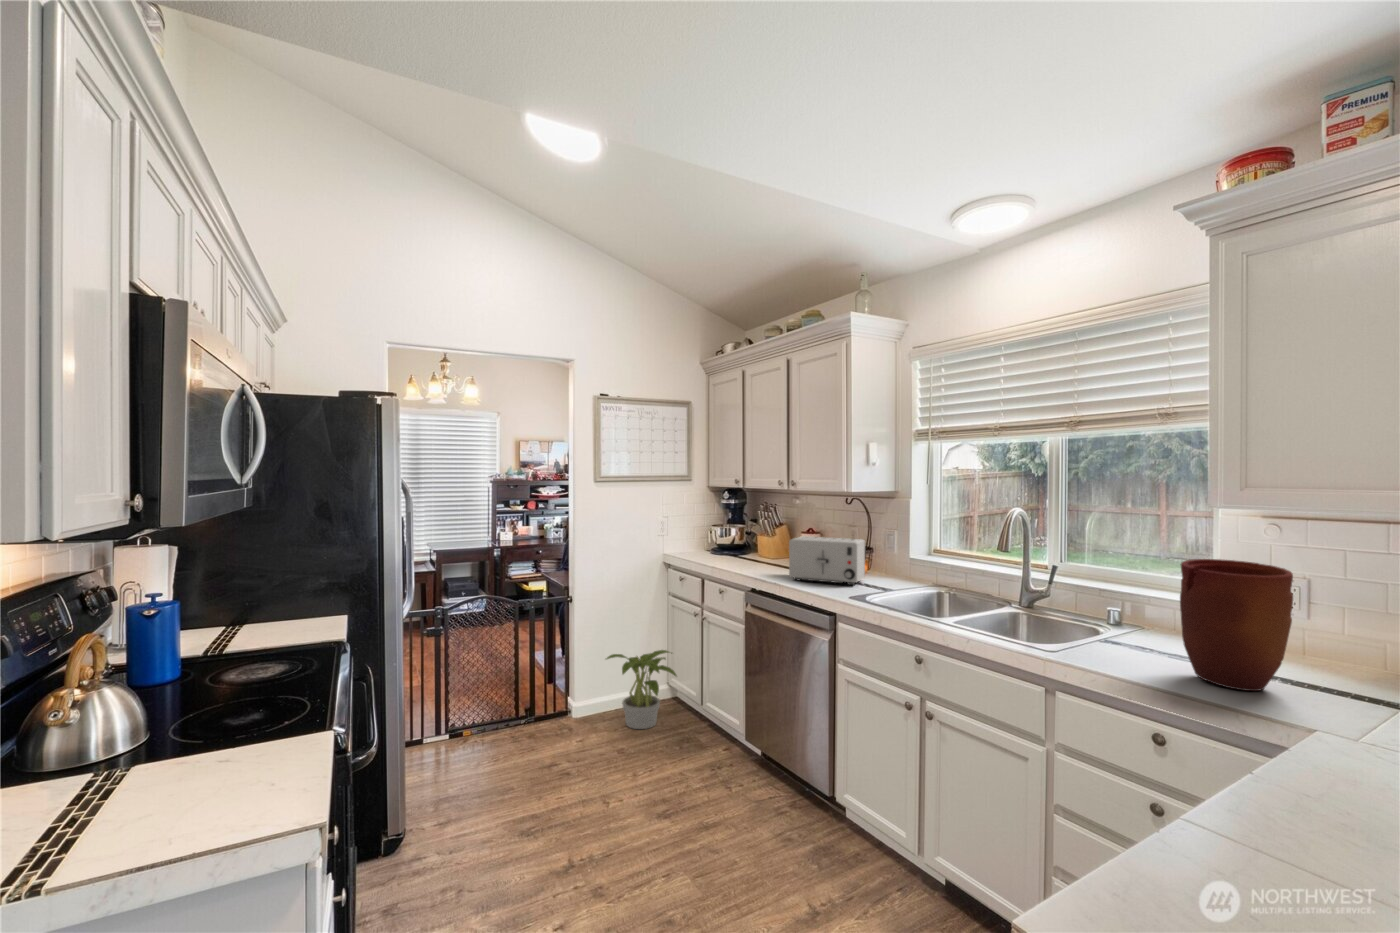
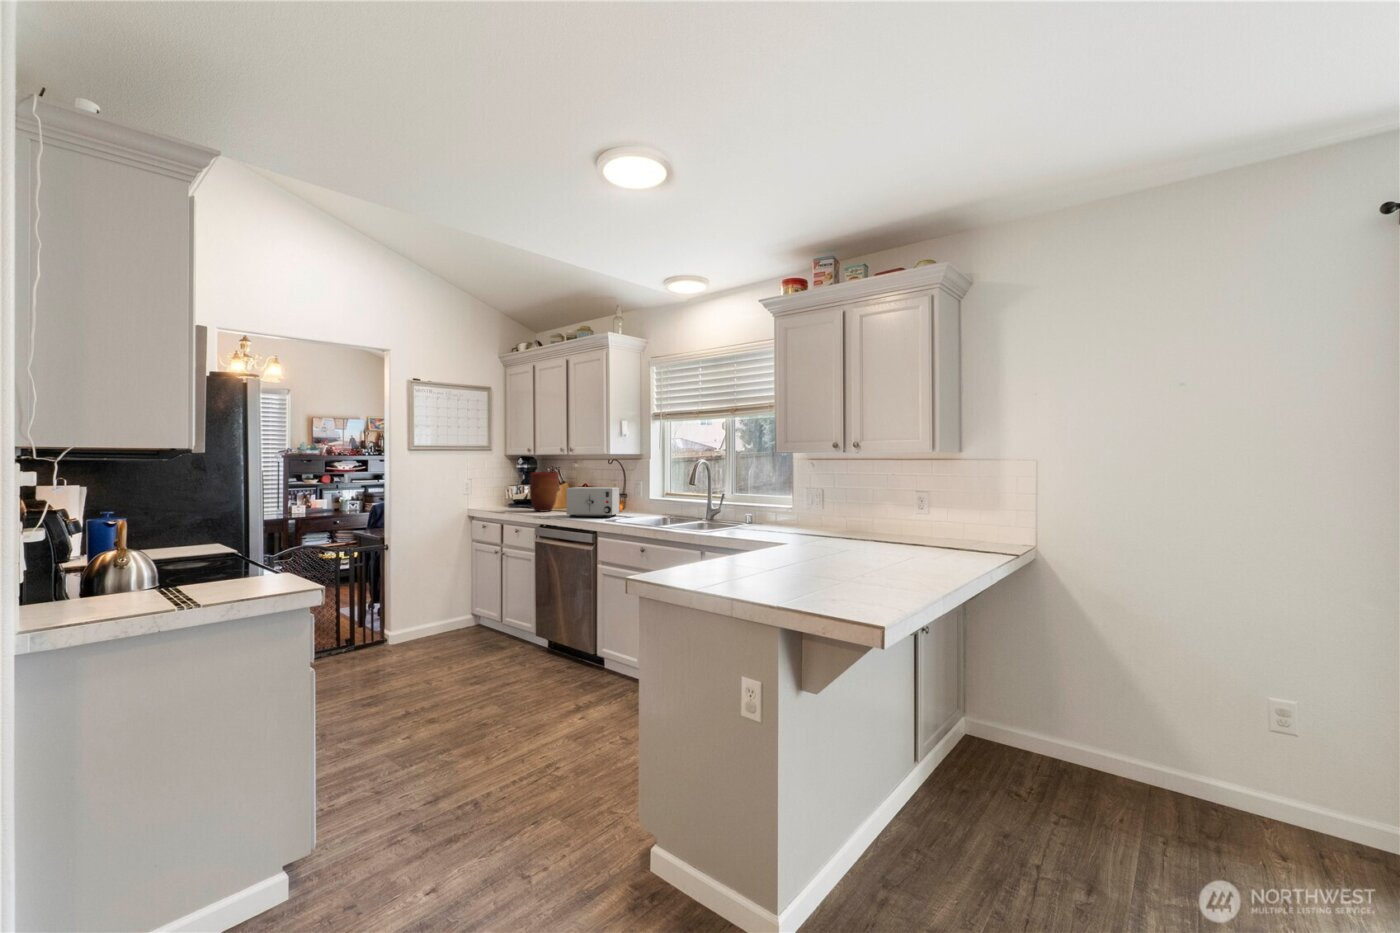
vase: present [1180,559,1293,691] -> present [530,472,559,512]
potted plant: present [606,650,677,729] -> none [420,582,482,642]

